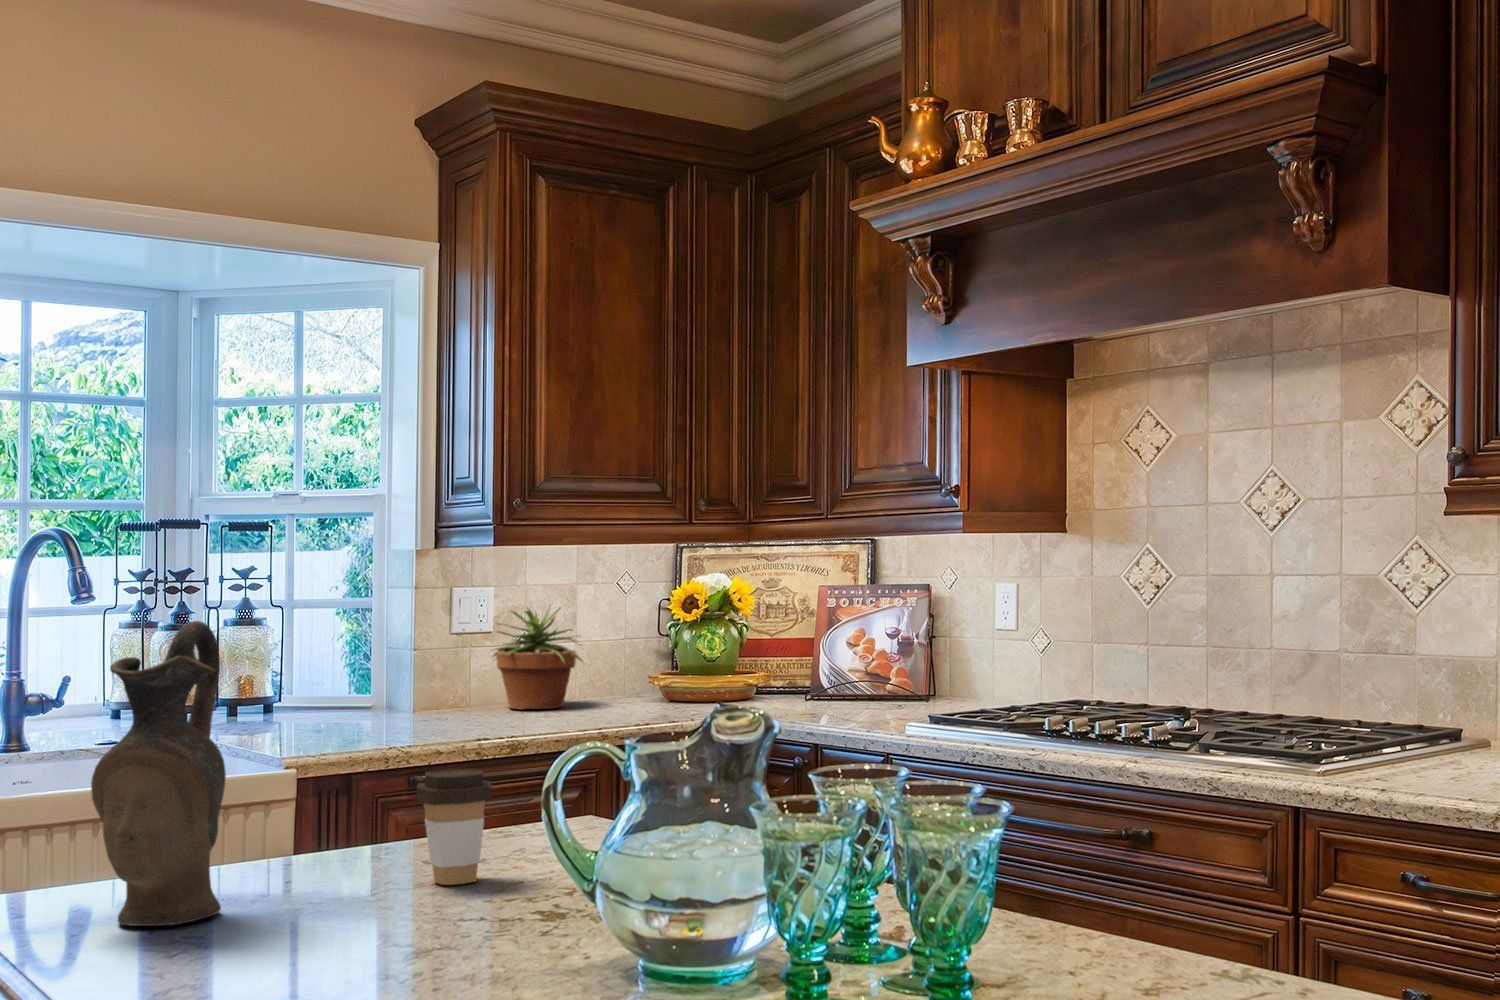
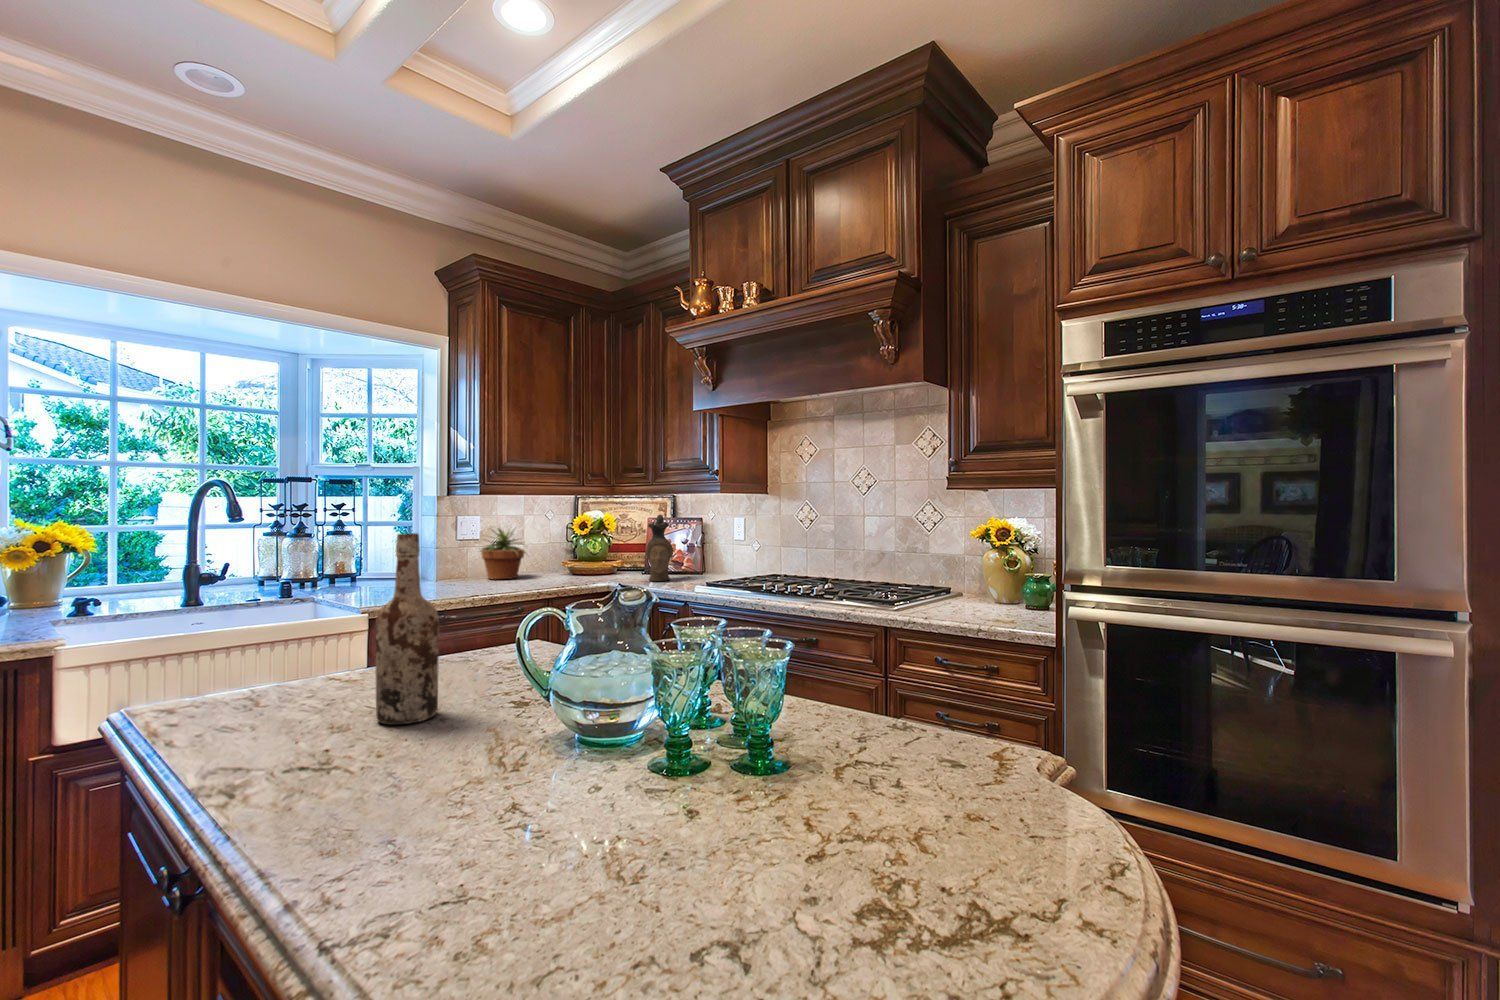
wine bottle: none [320,617,418,938] -> present [375,533,439,725]
ceramic pitcher: present [91,621,226,926] -> present [646,515,673,581]
coffee cup: present [417,769,492,885] -> none [438,619,483,686]

